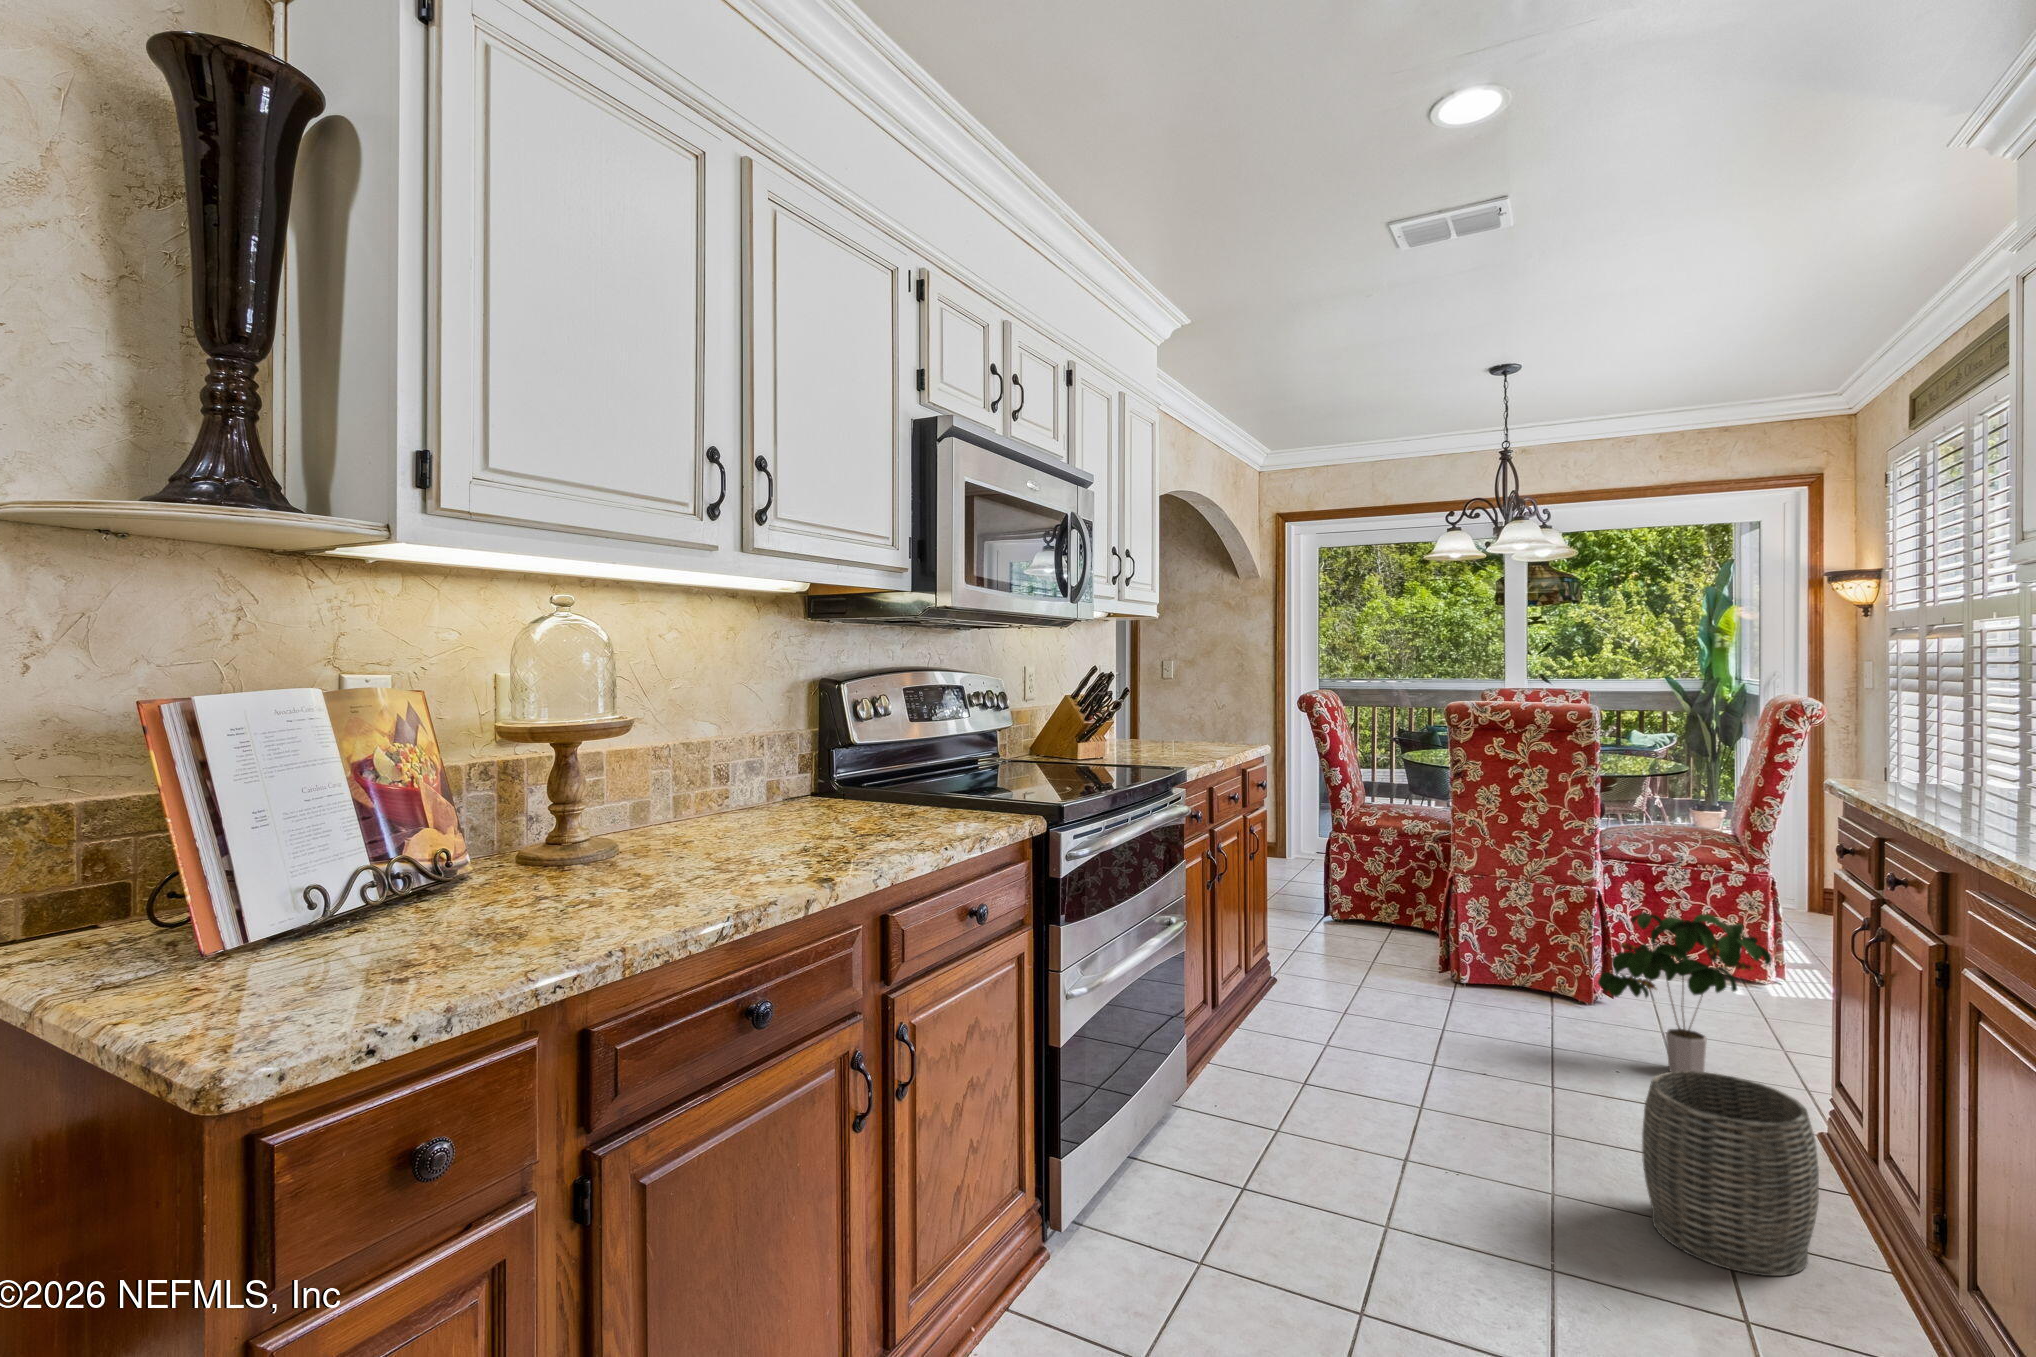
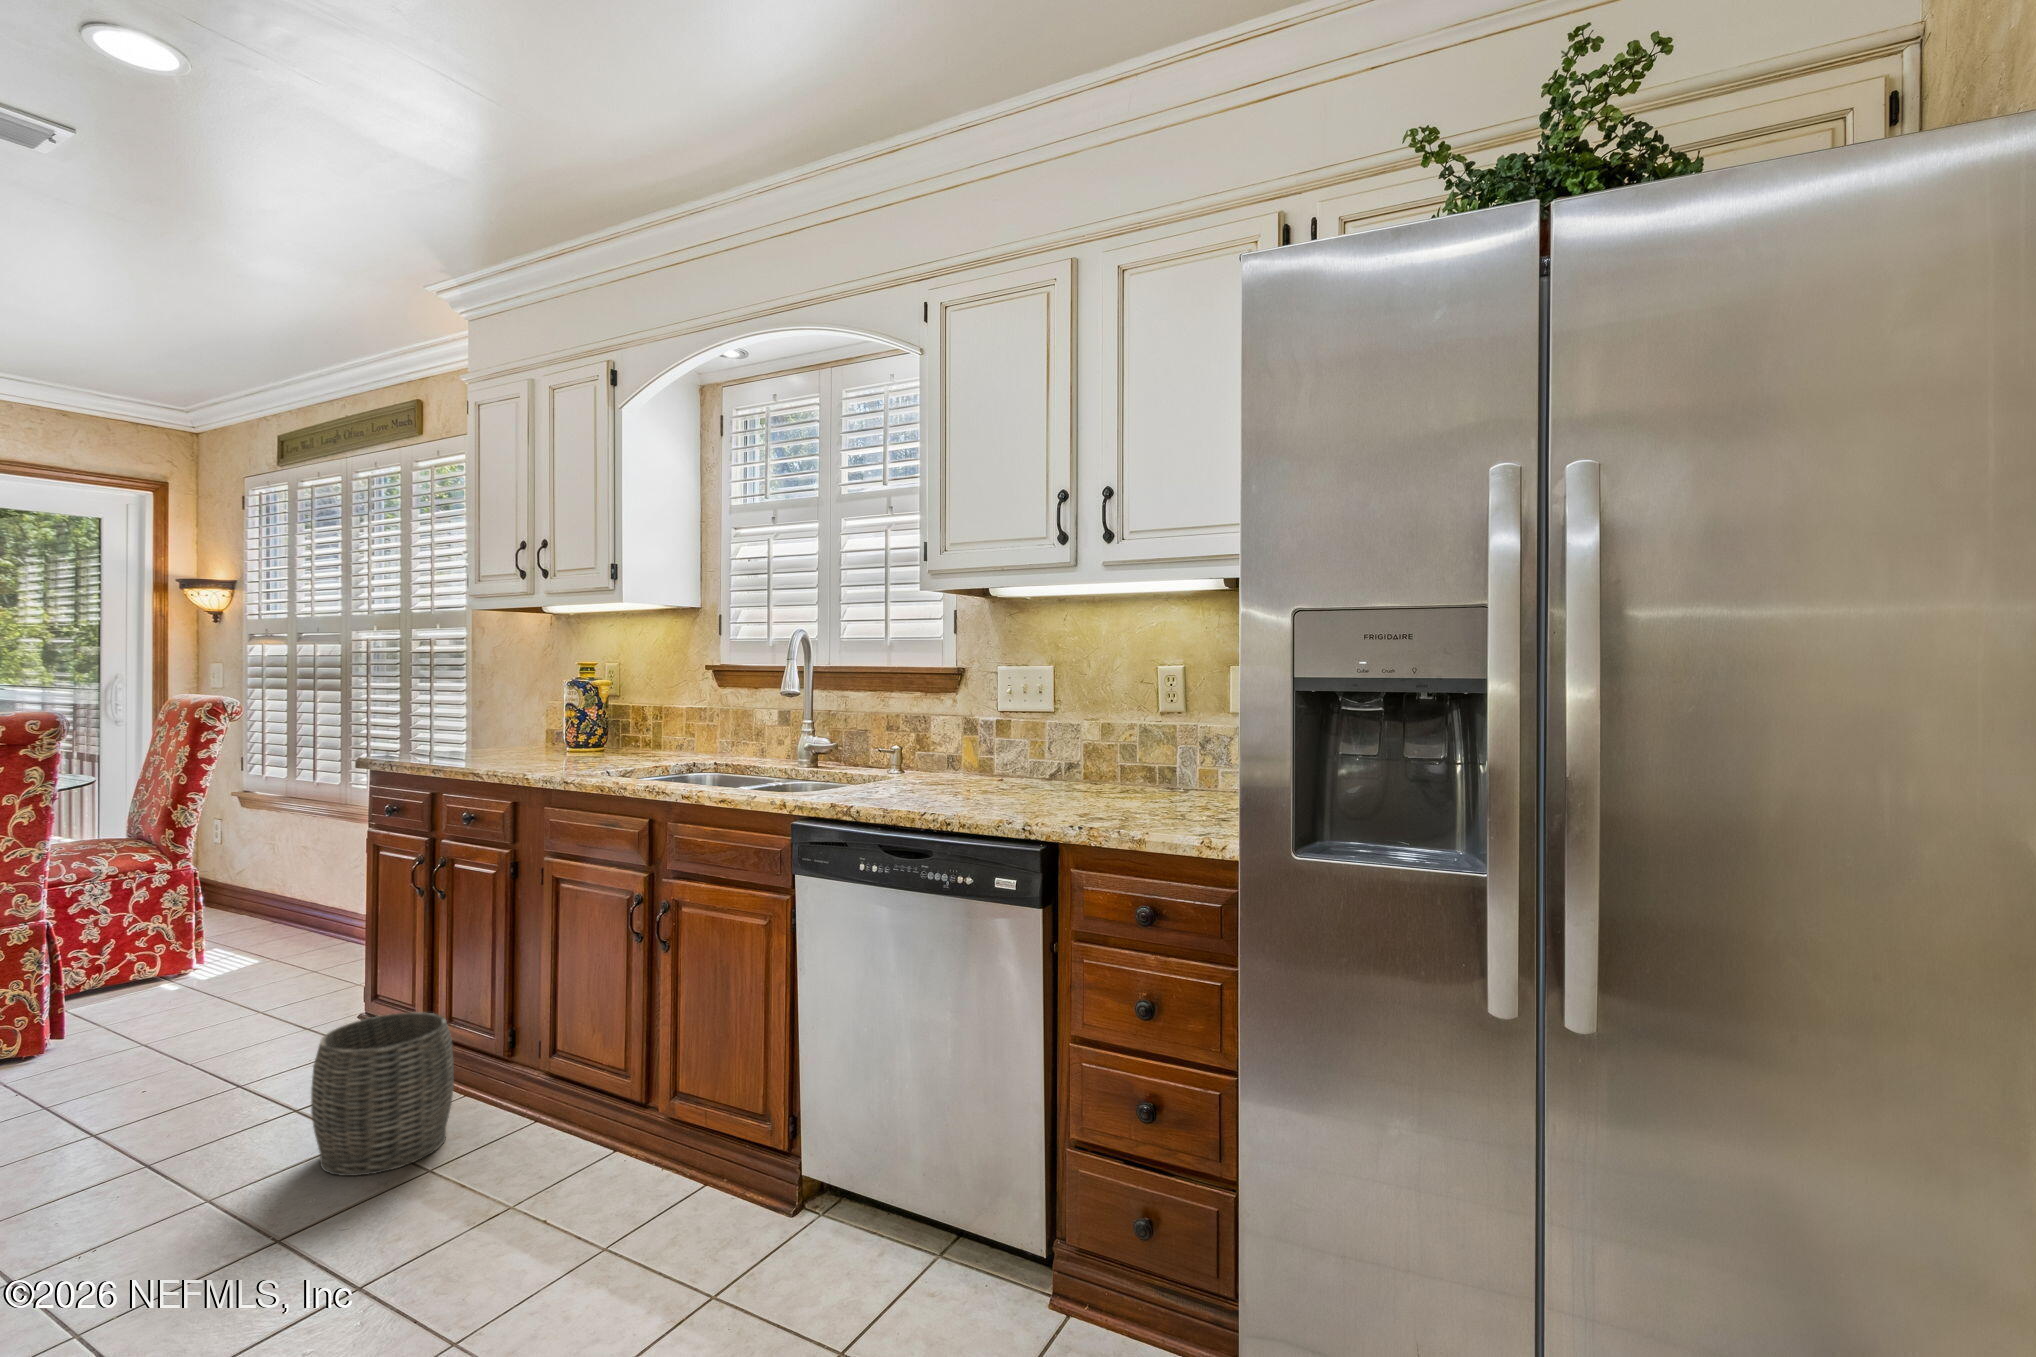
potted plant: present [1598,912,1772,1072] -> none [120,905,288,1071]

